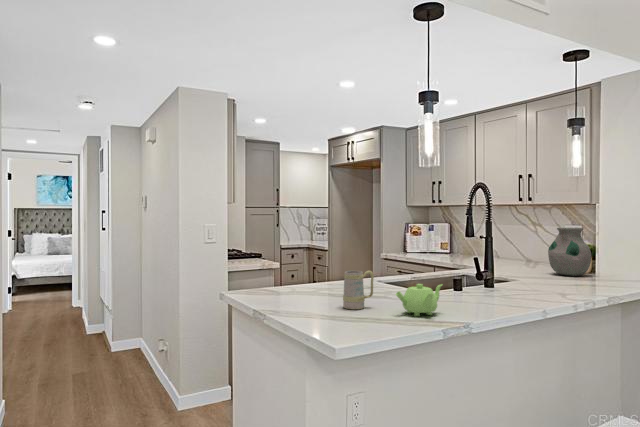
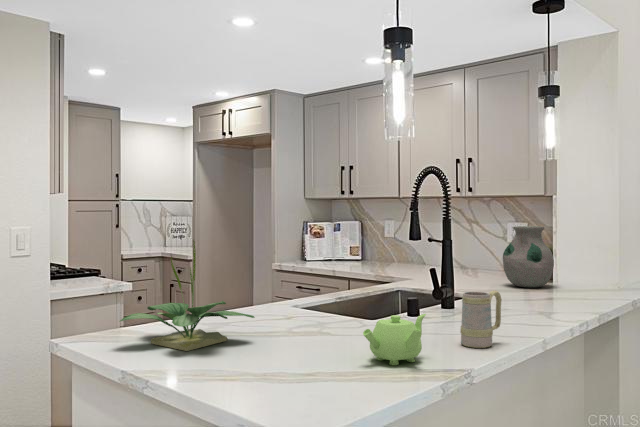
potted plant: none [253,232,336,301] -> present [120,240,255,351]
mug: present [343,271,374,310] -> present [460,291,502,348]

